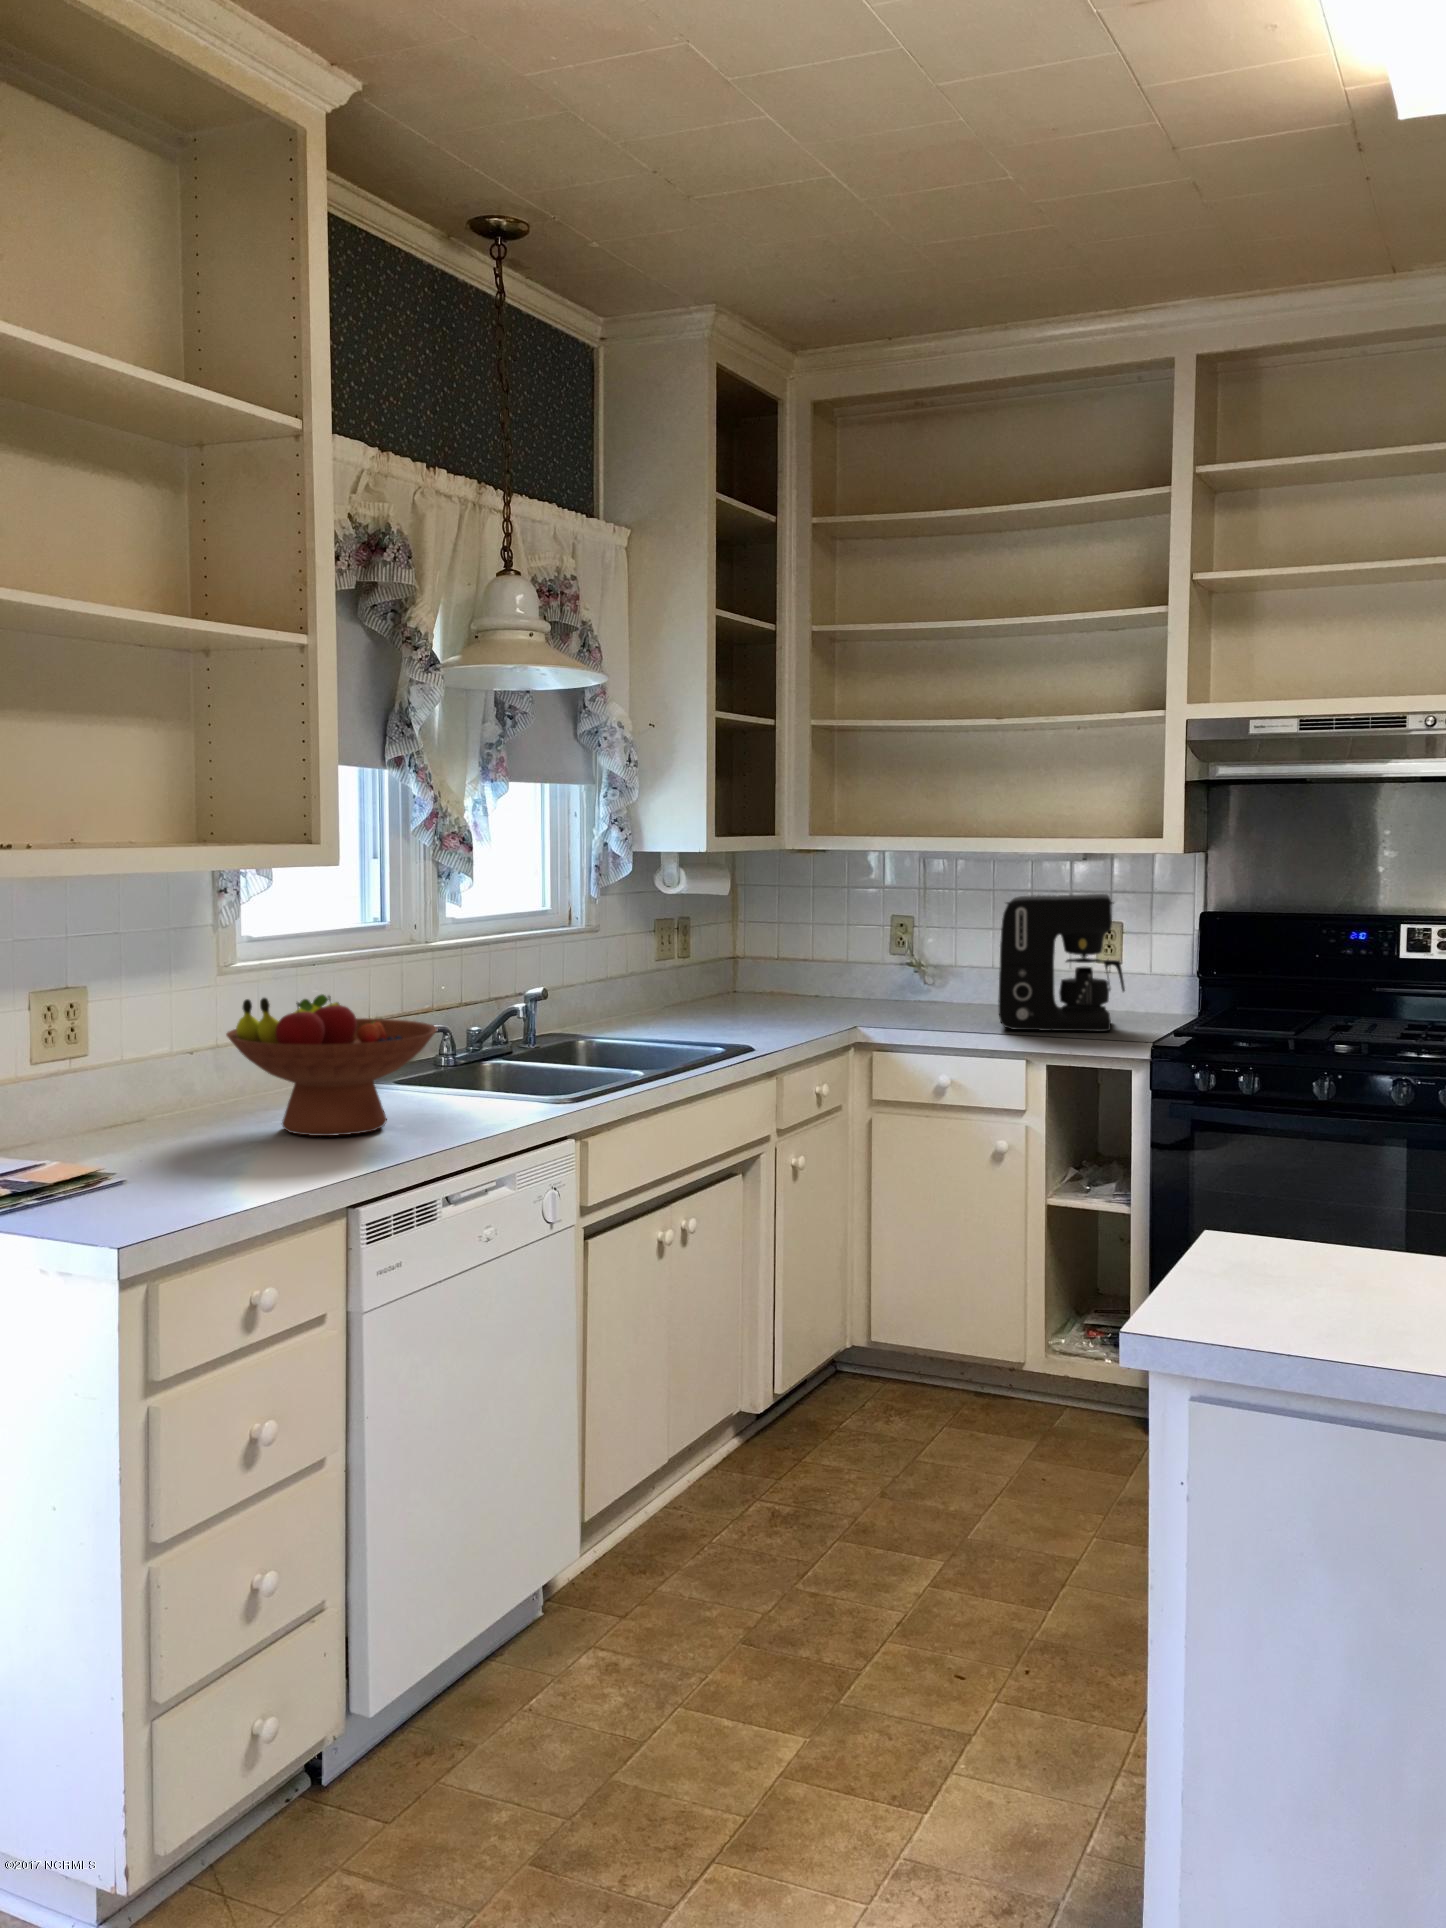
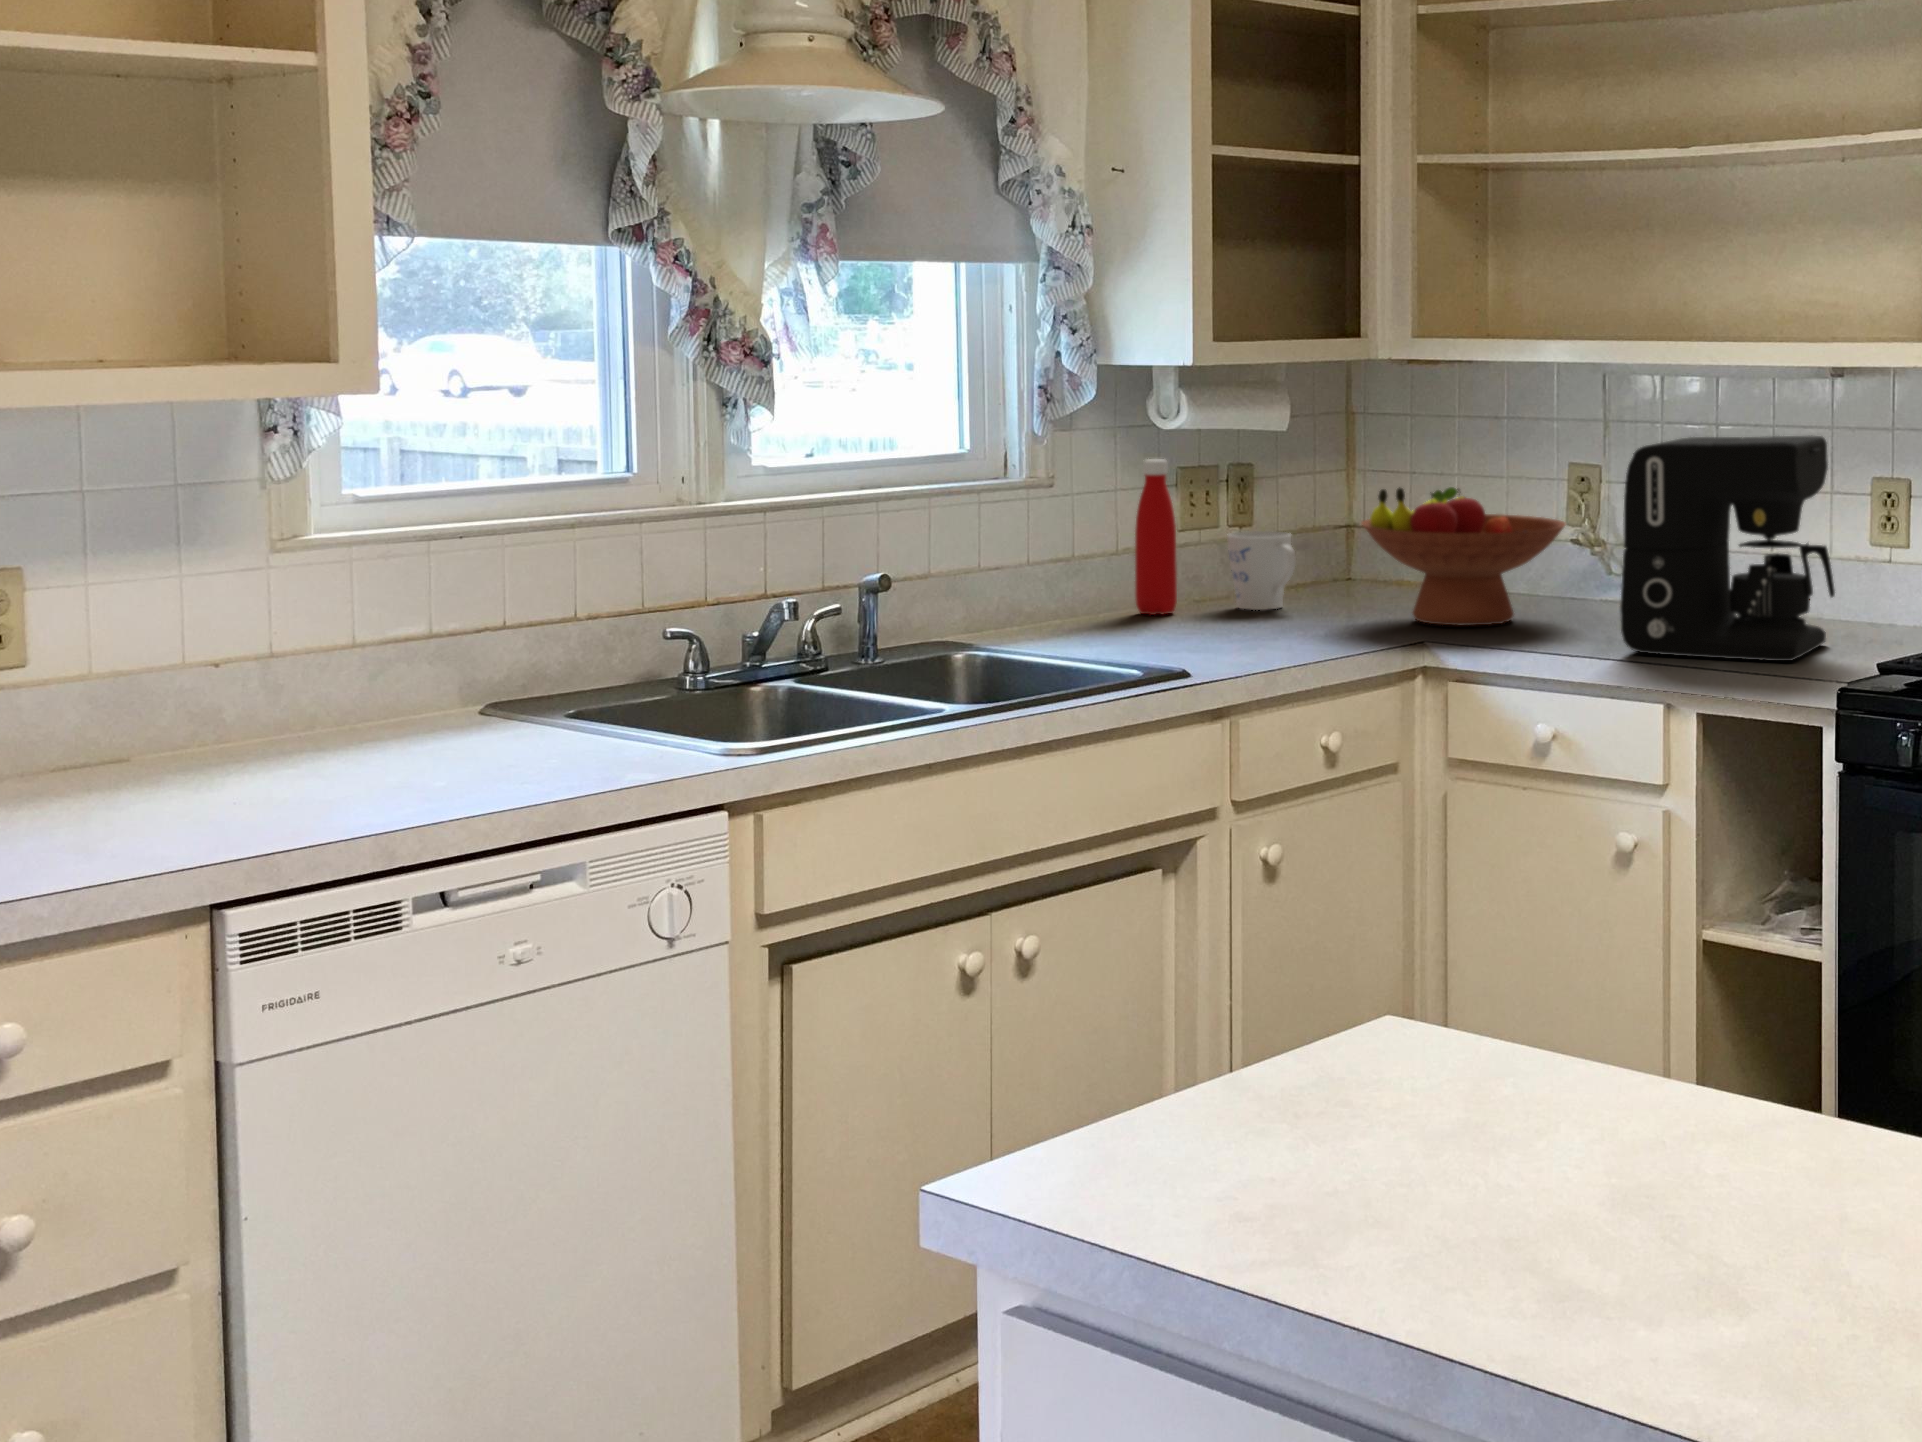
bottle: none [642,915,669,1018] -> present [1135,459,1177,615]
mug: none [695,962,746,1013] -> present [1227,531,1296,610]
fruit bowl: present [226,994,437,1136] -> present [1362,487,1566,626]

